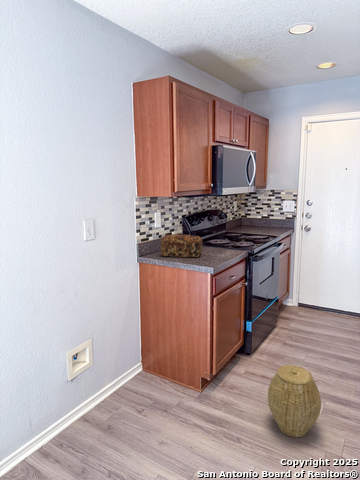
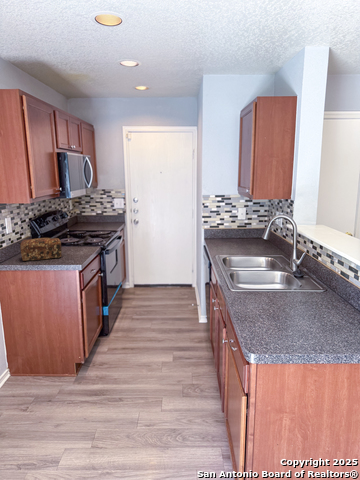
woven basket: present [268,365,321,437] -> none [137,330,175,382]

